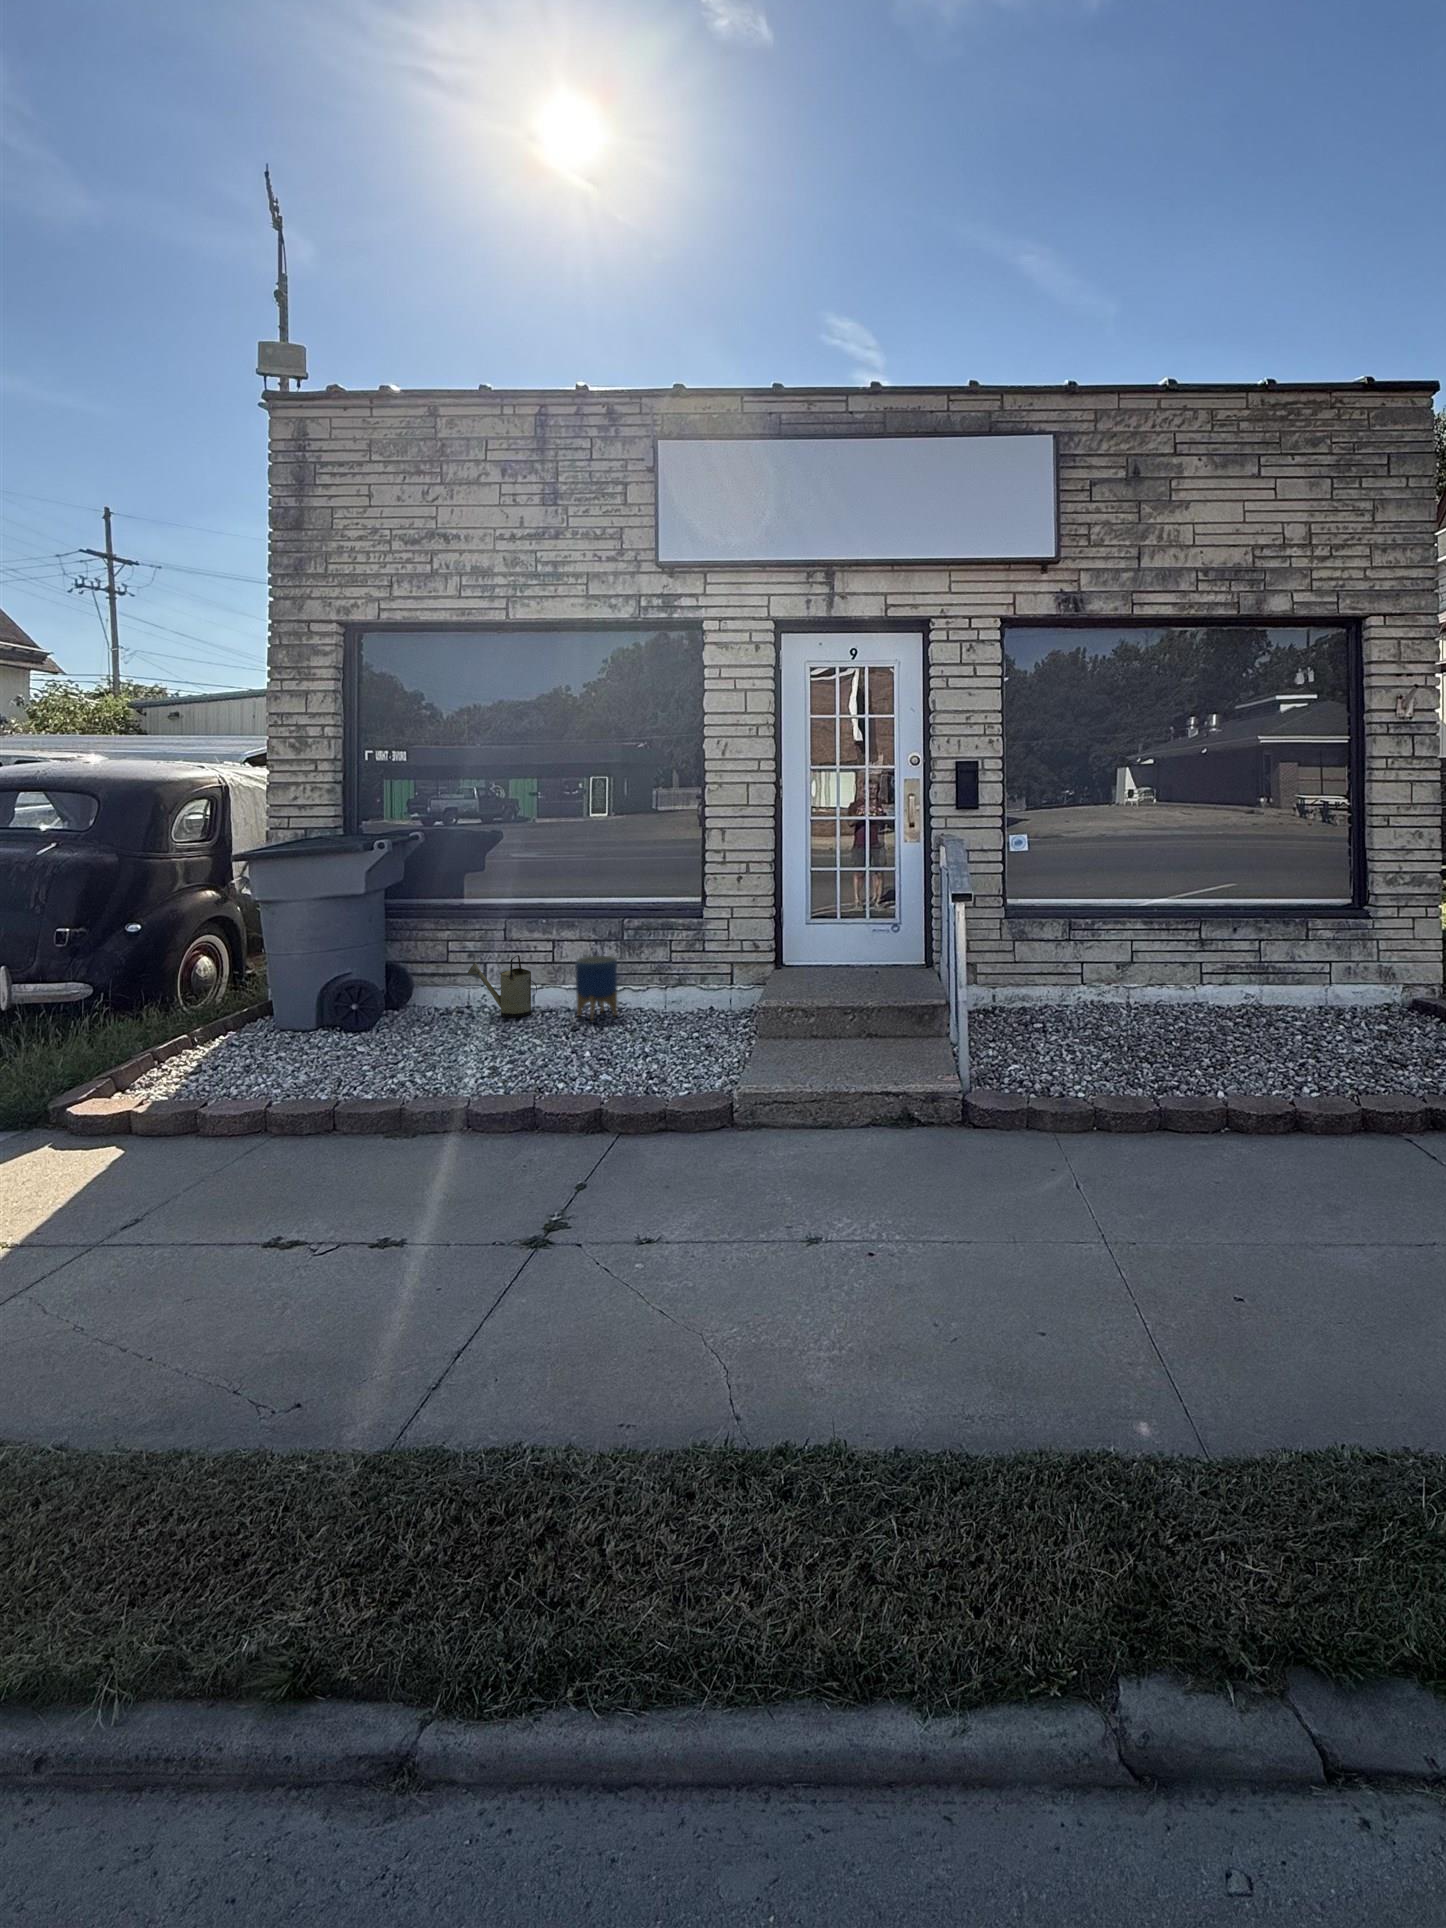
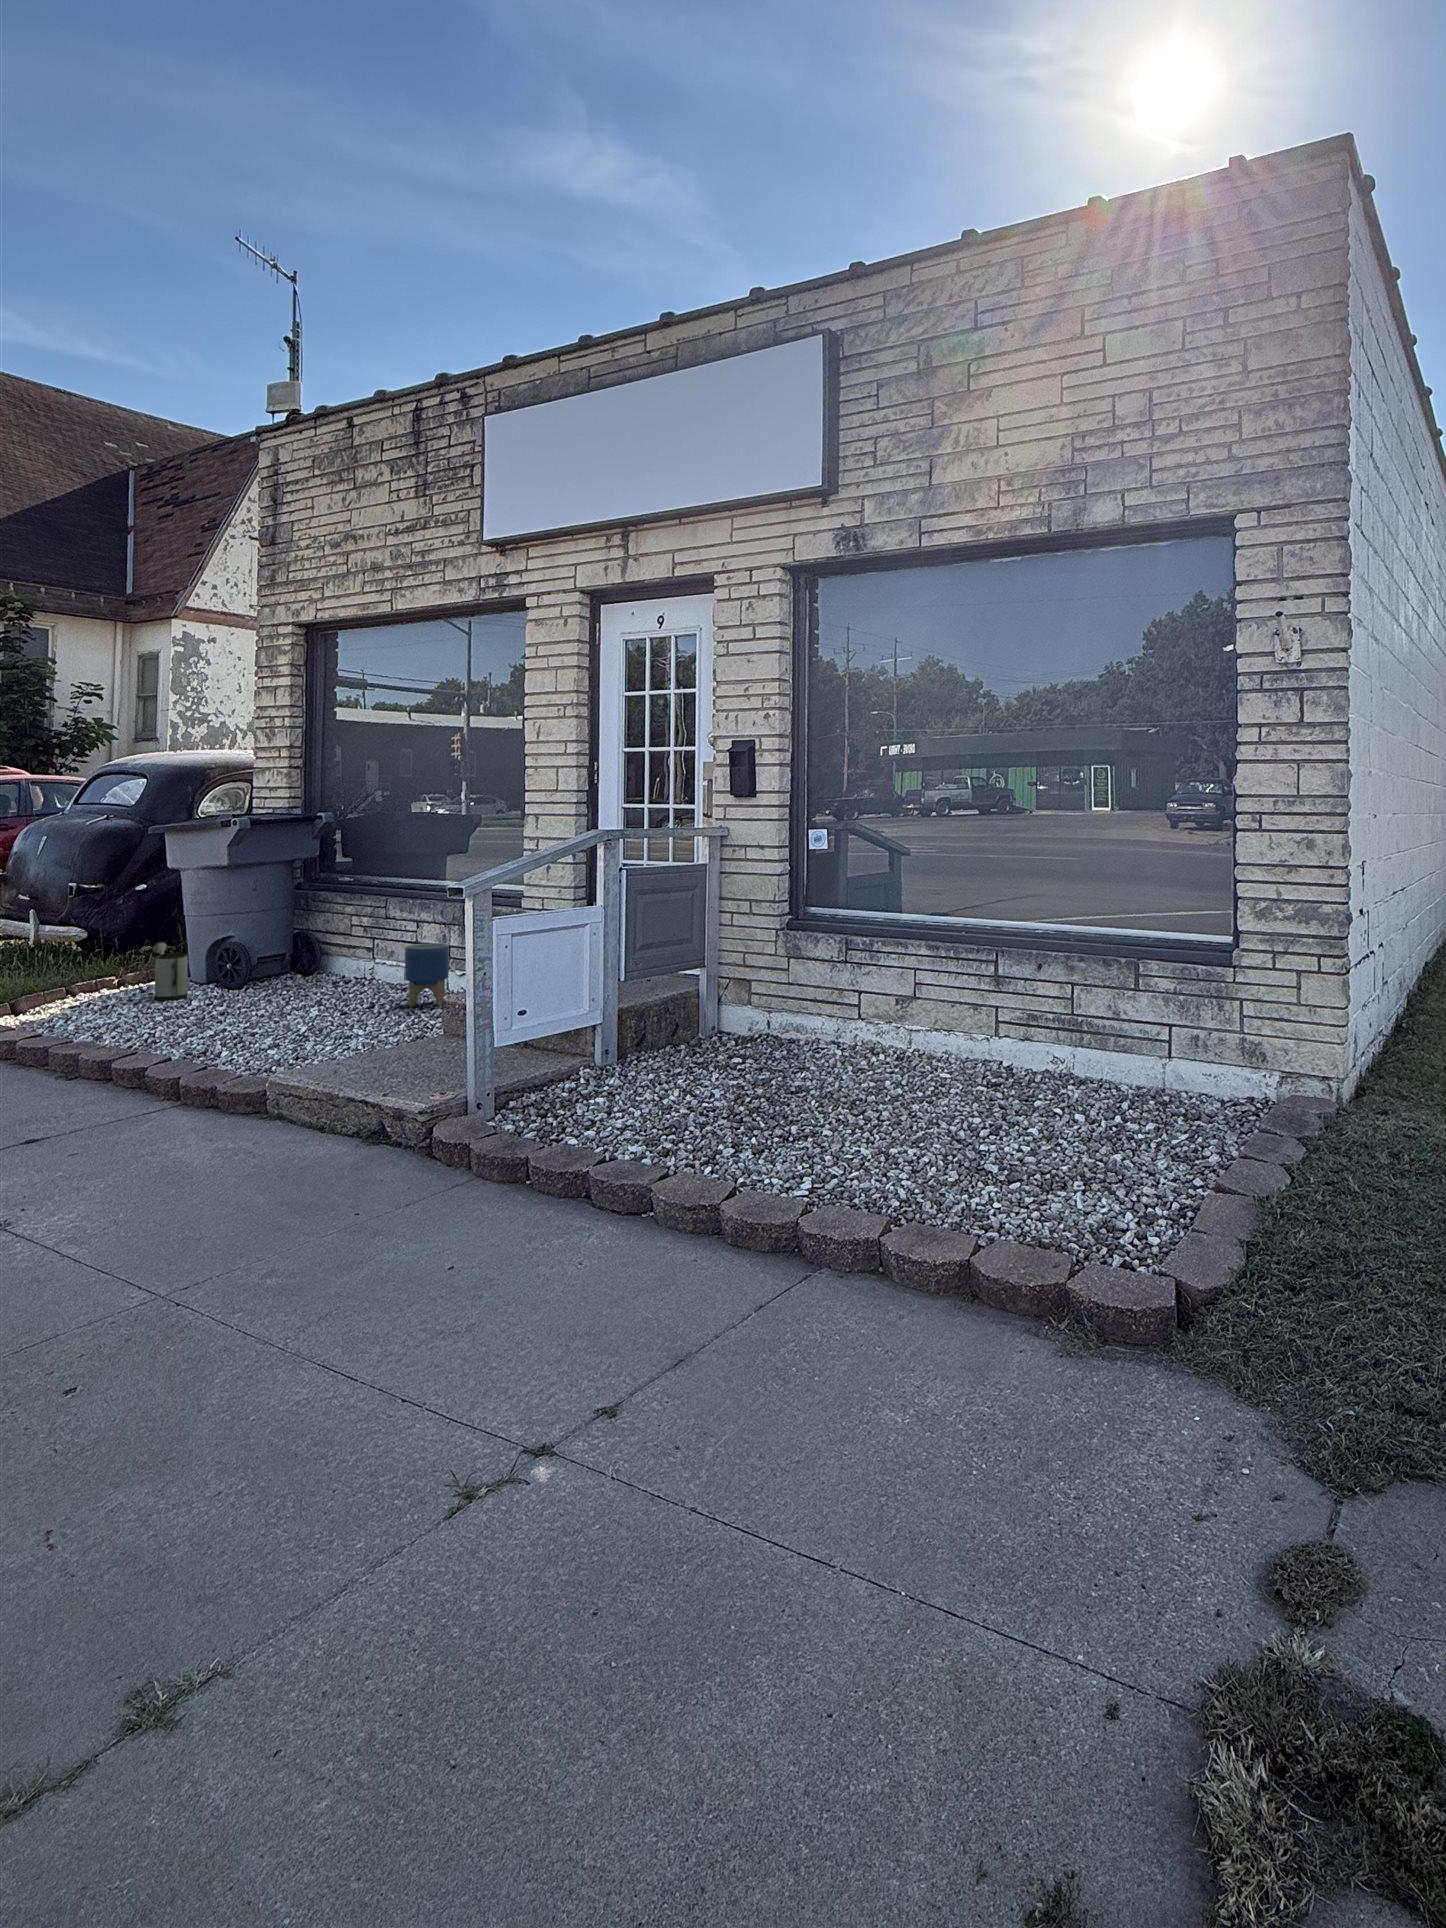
watering can: present [468,955,537,1018] -> present [152,942,188,1000]

